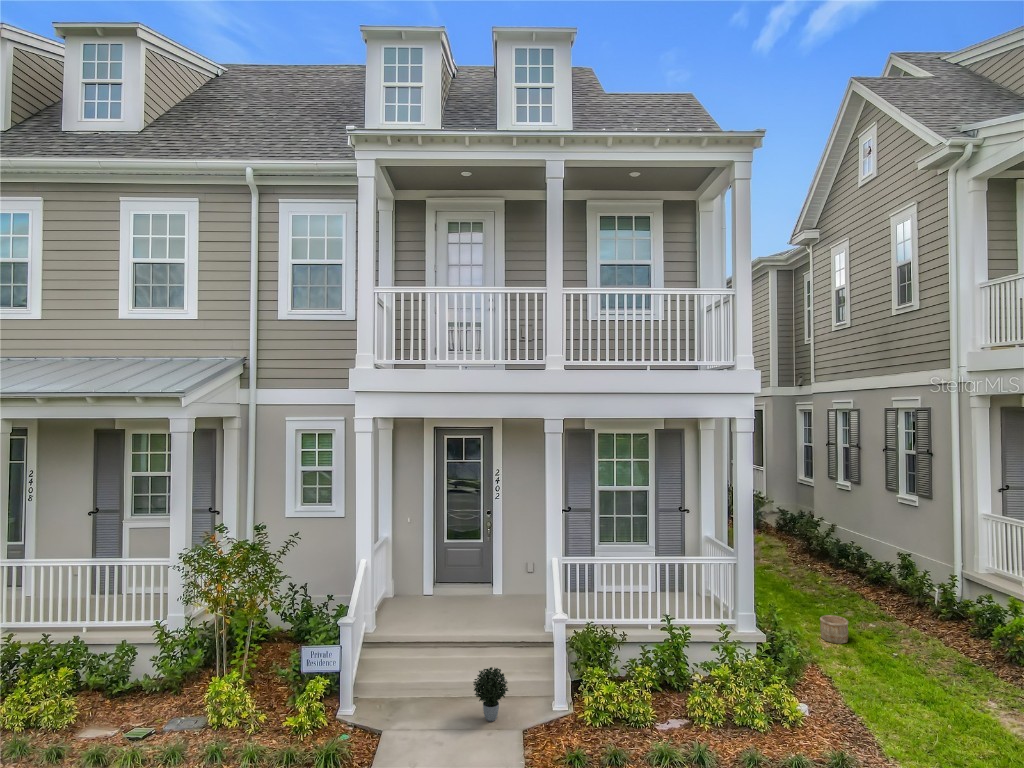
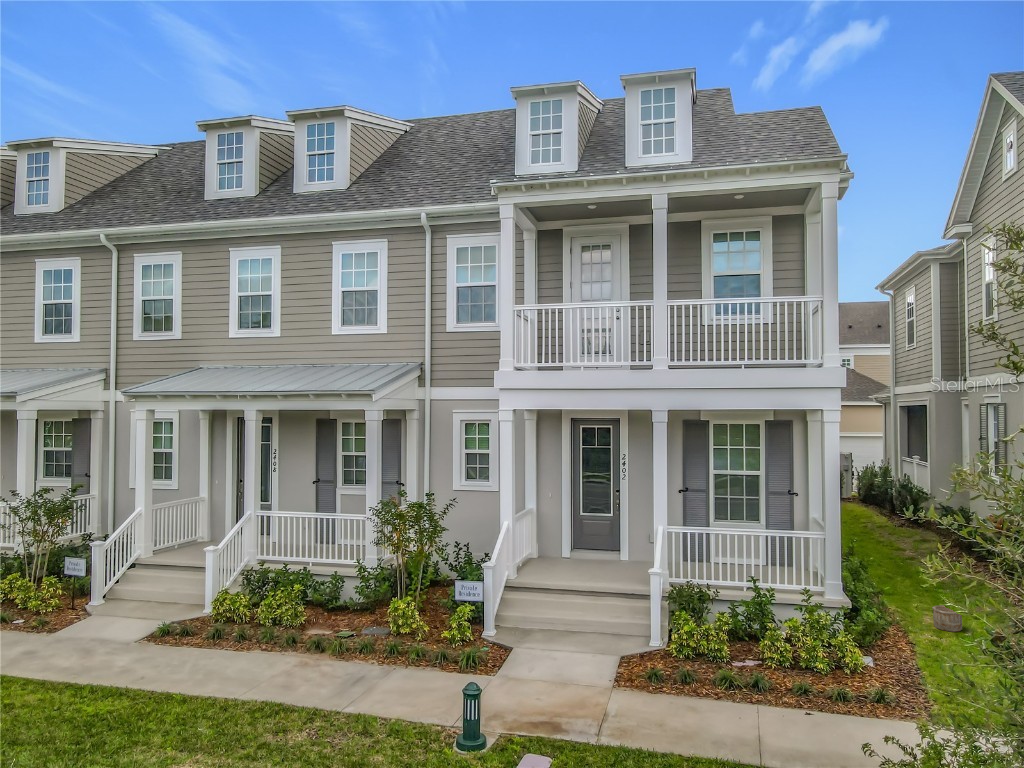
potted plant: present [473,667,508,721] -> none [584,606,612,647]

